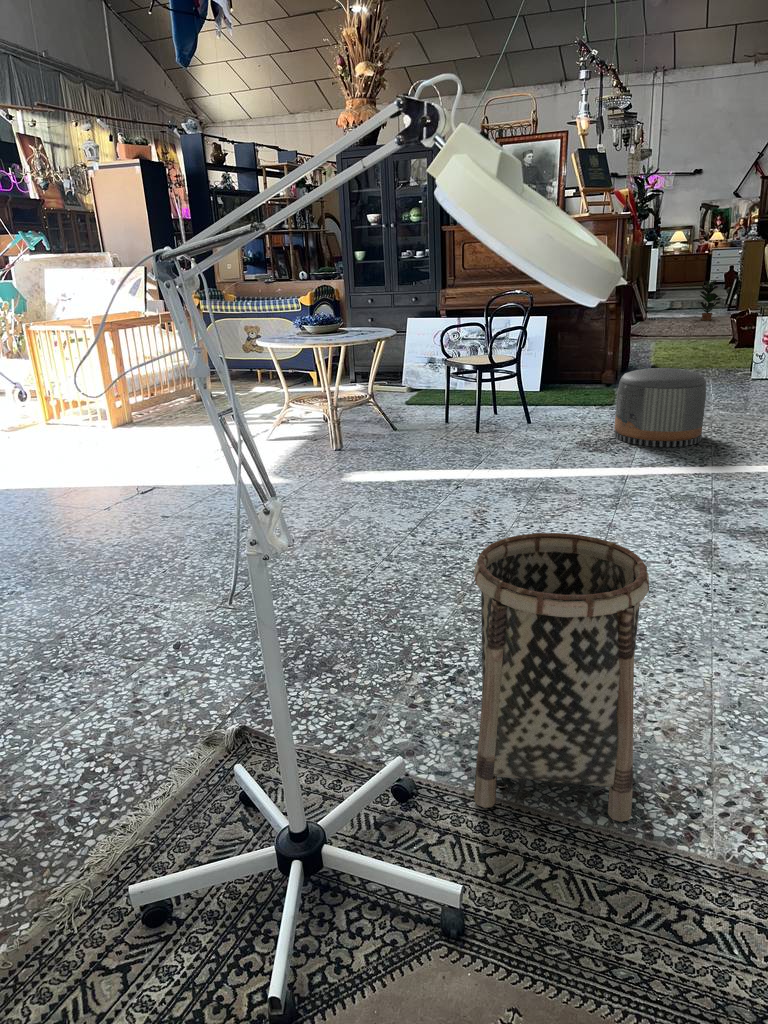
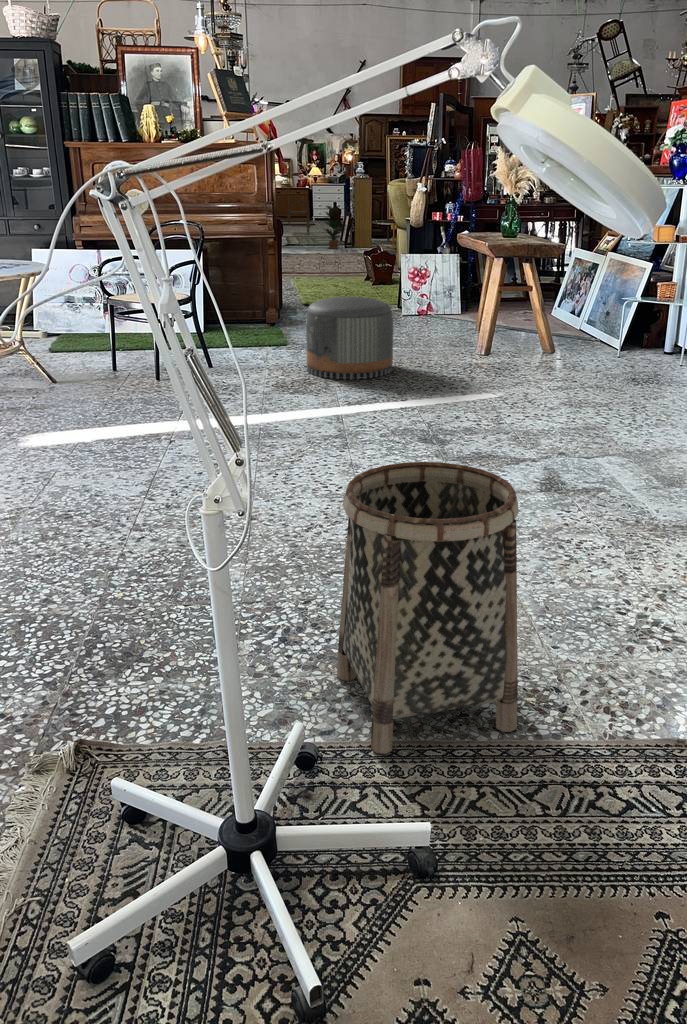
armchair: none [667,252,693,307] -> present [287,176,310,234]

